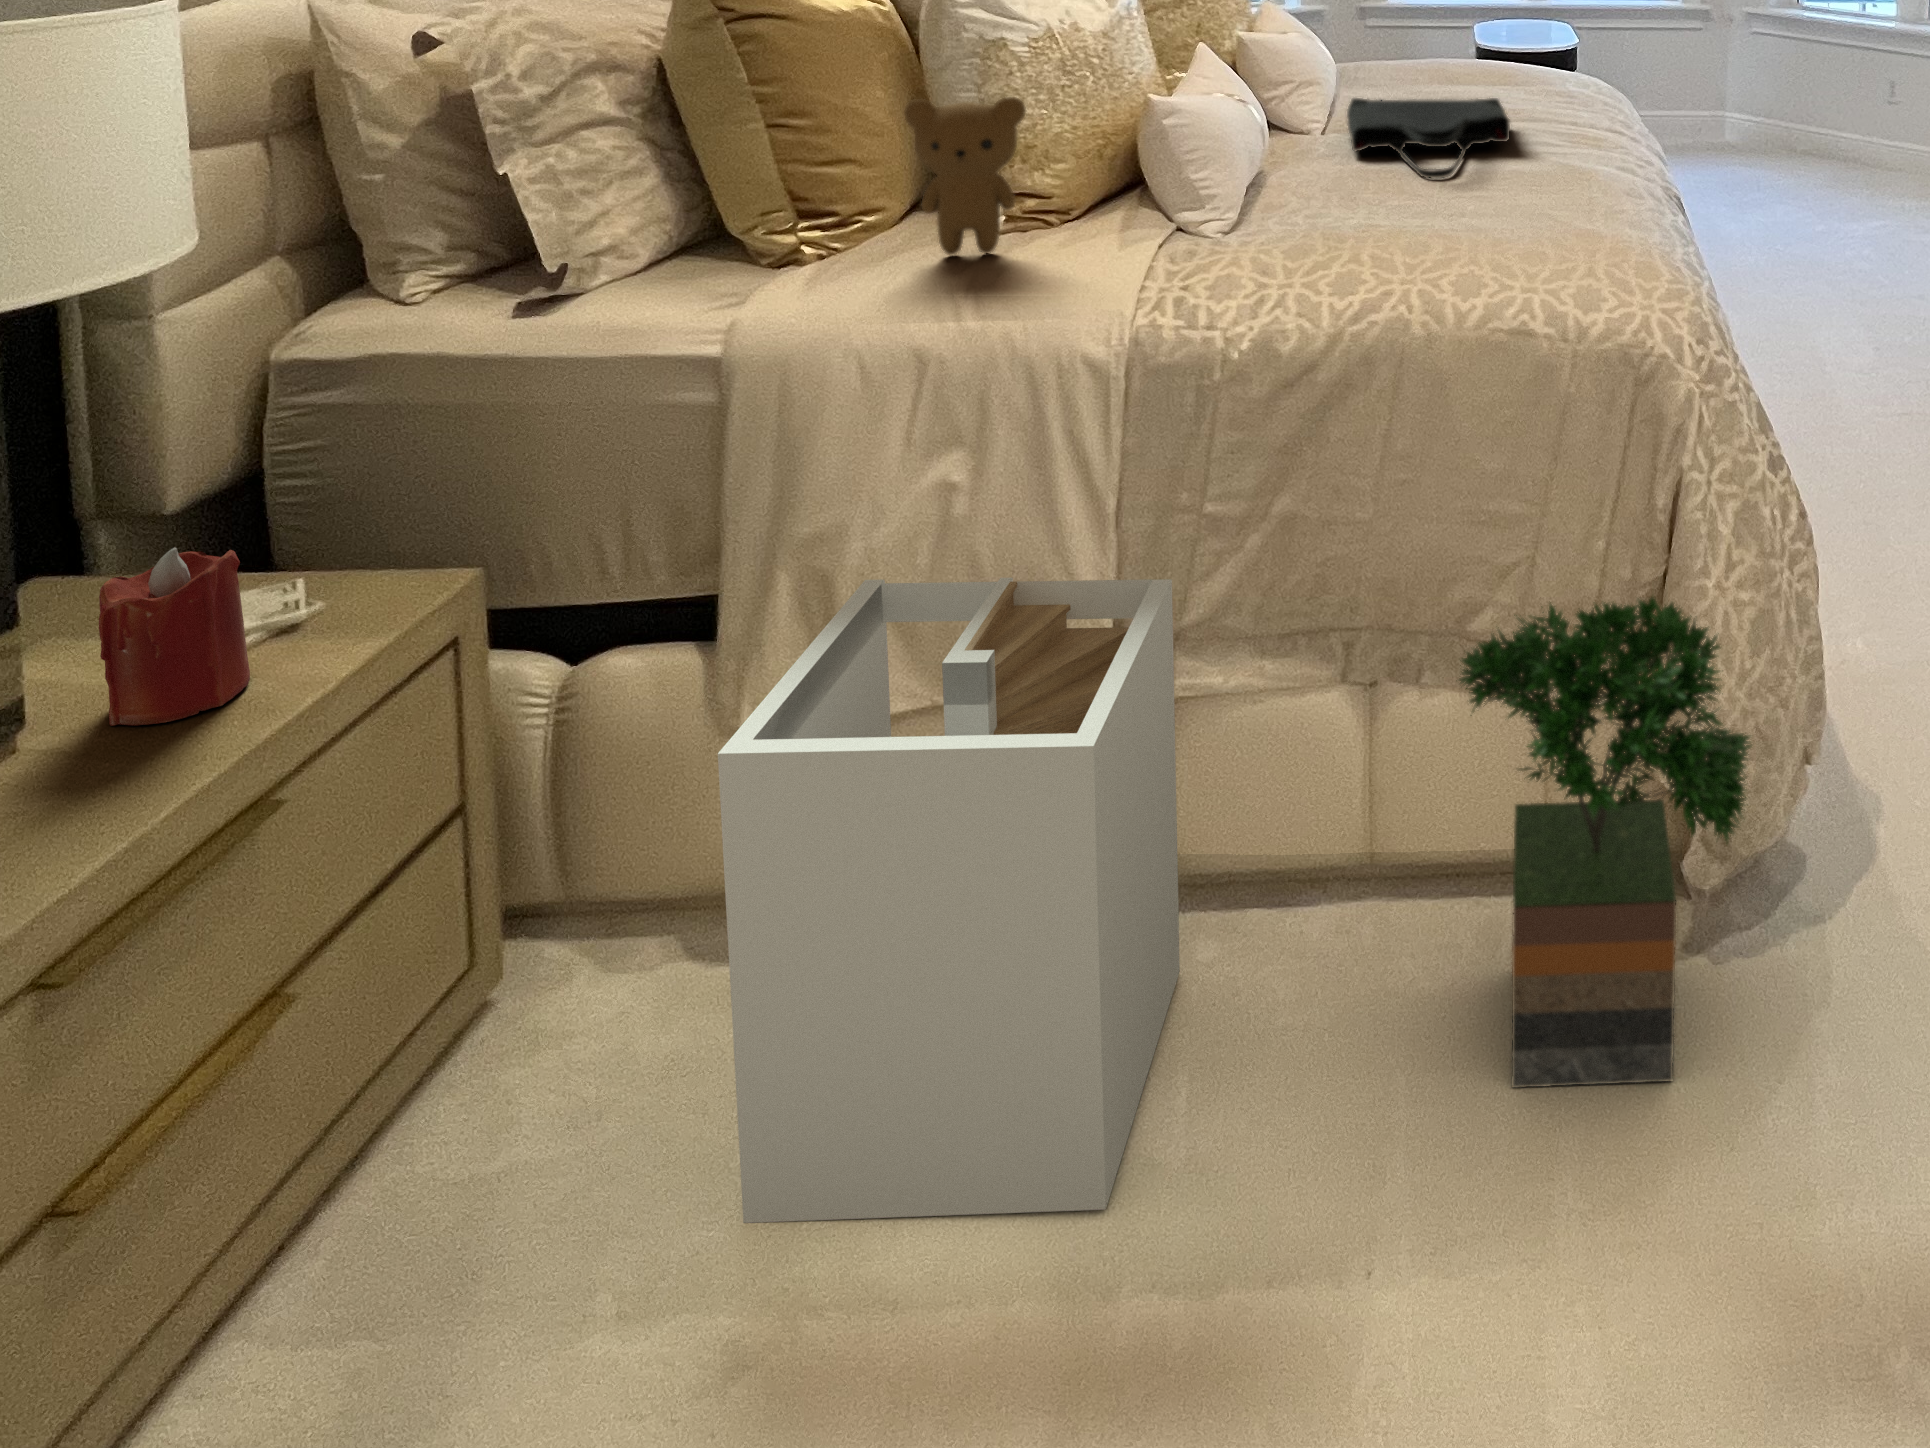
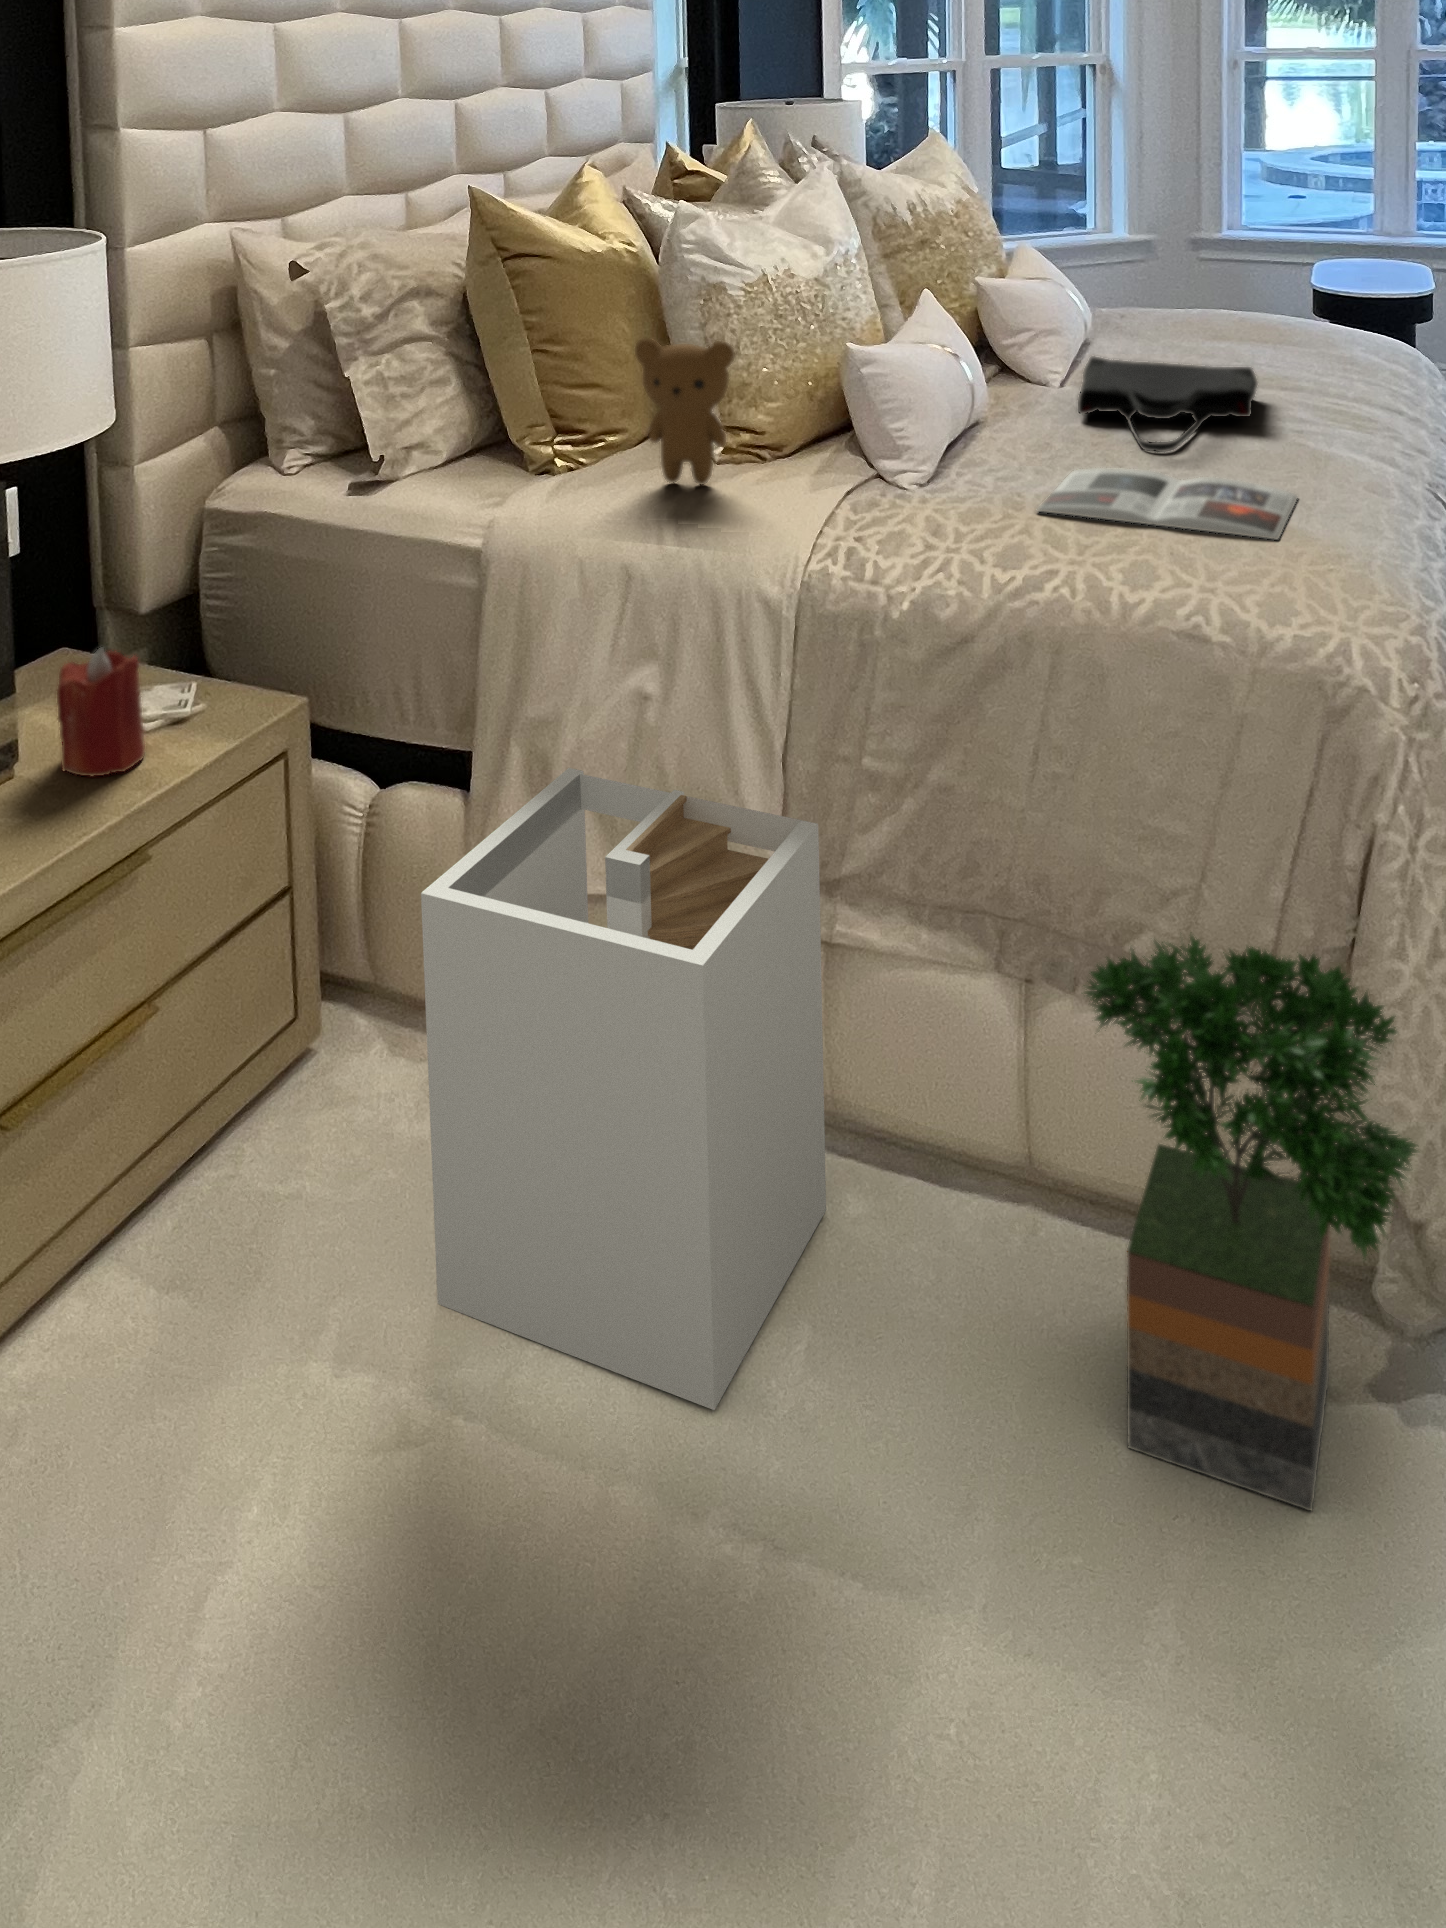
magazine: none [1351,194,1576,241] -> present [1036,468,1297,540]

